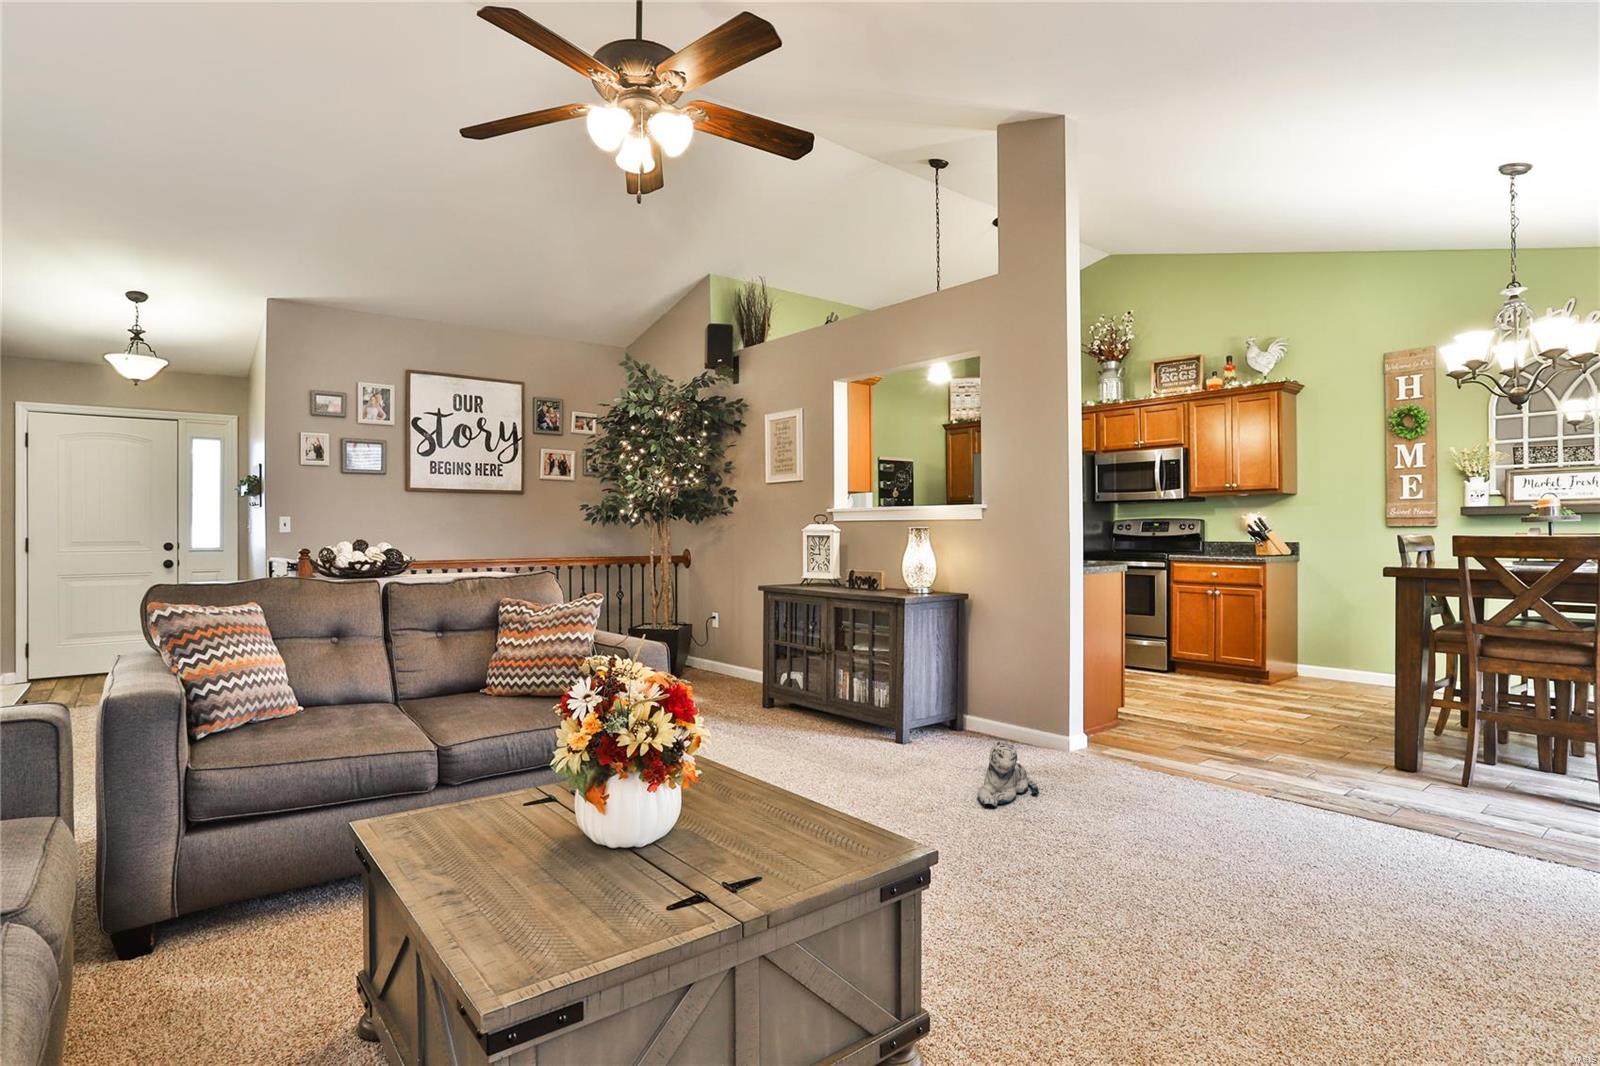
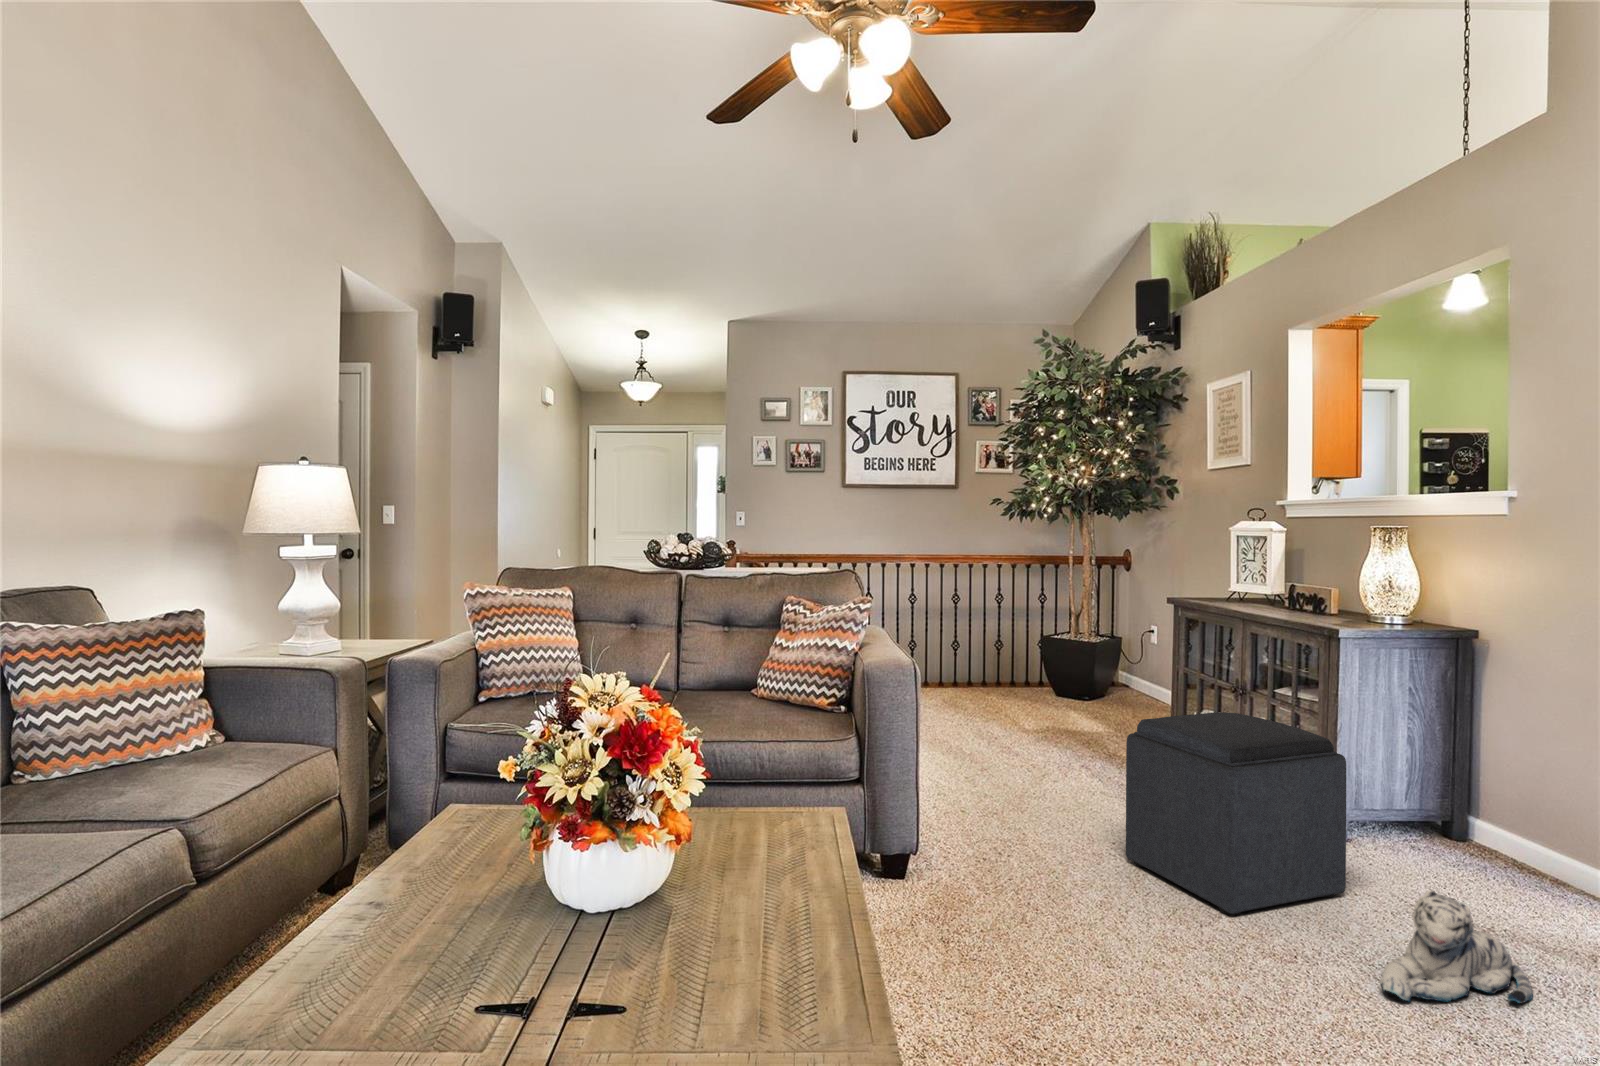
ottoman: none [801,659,929,790] -> present [1126,712,1346,915]

